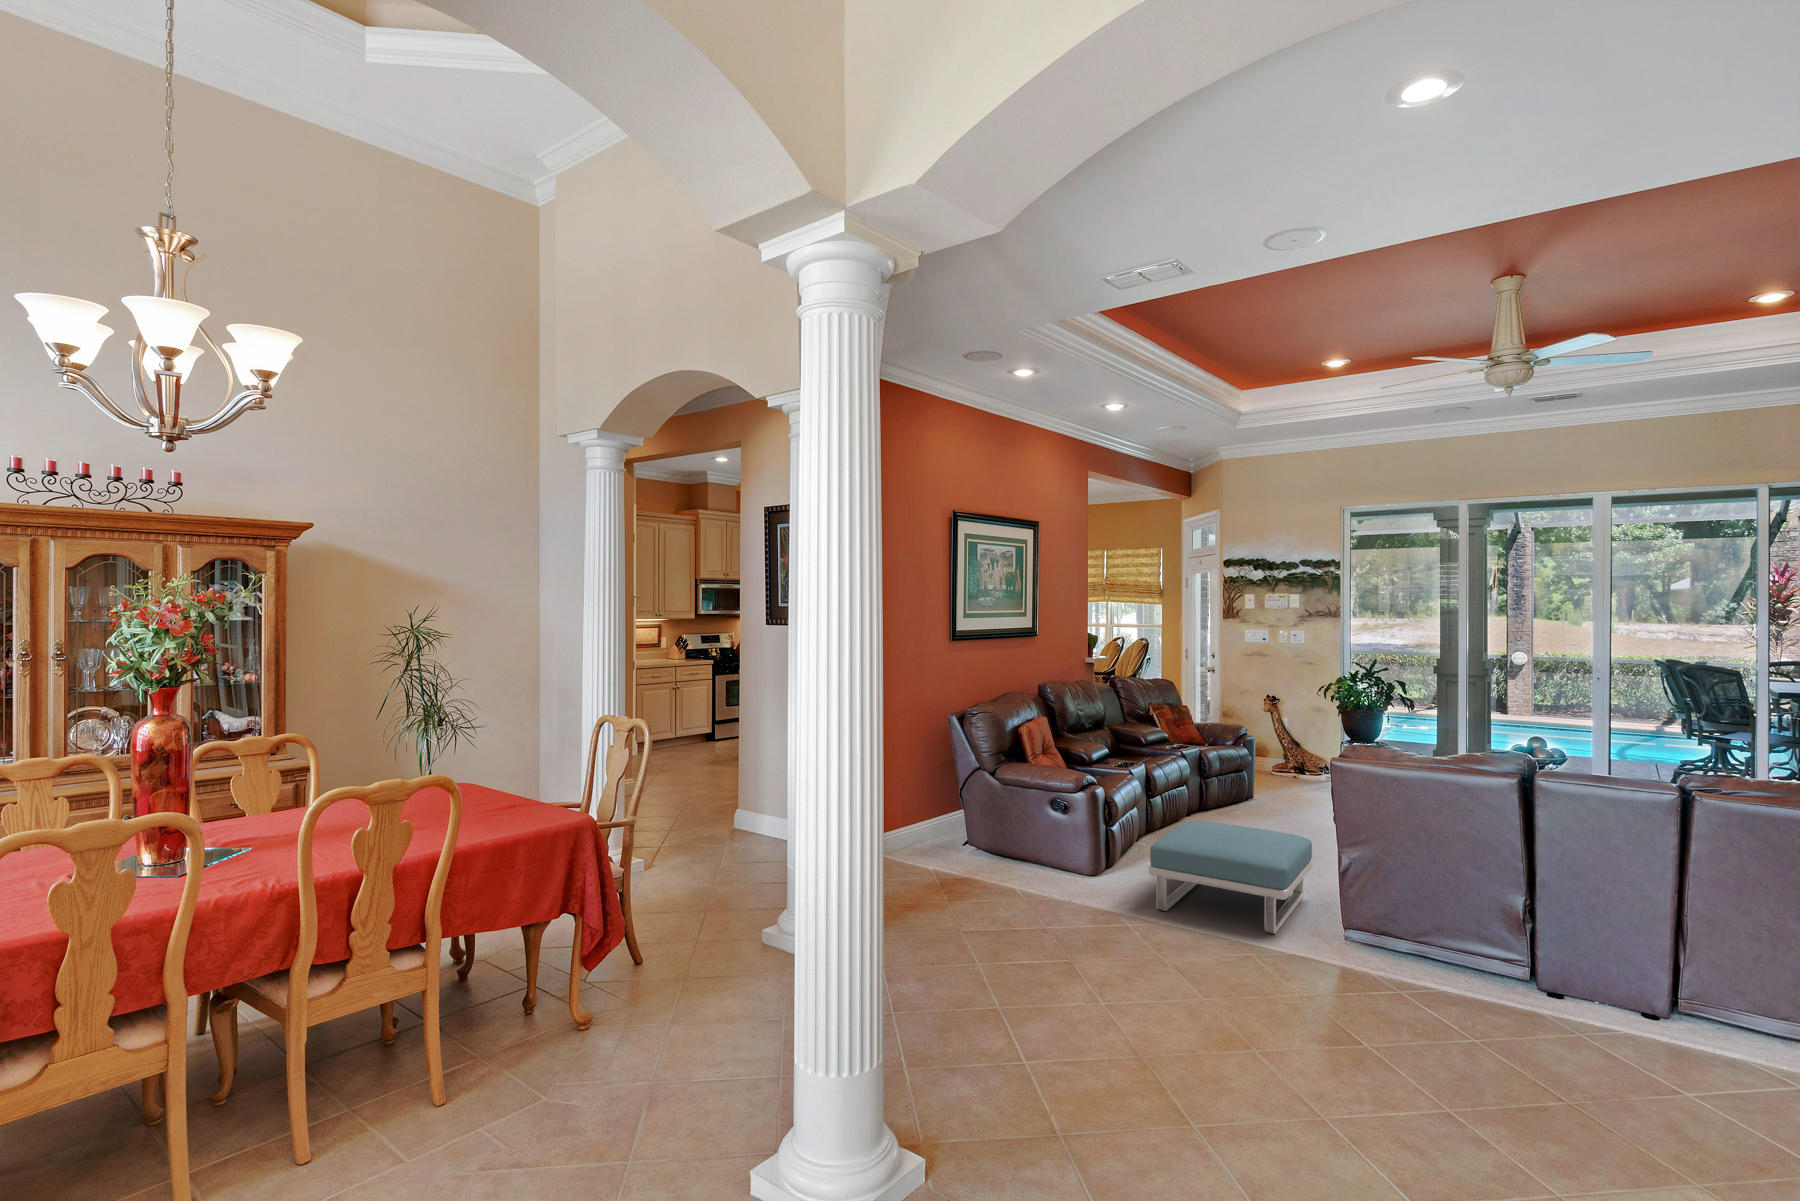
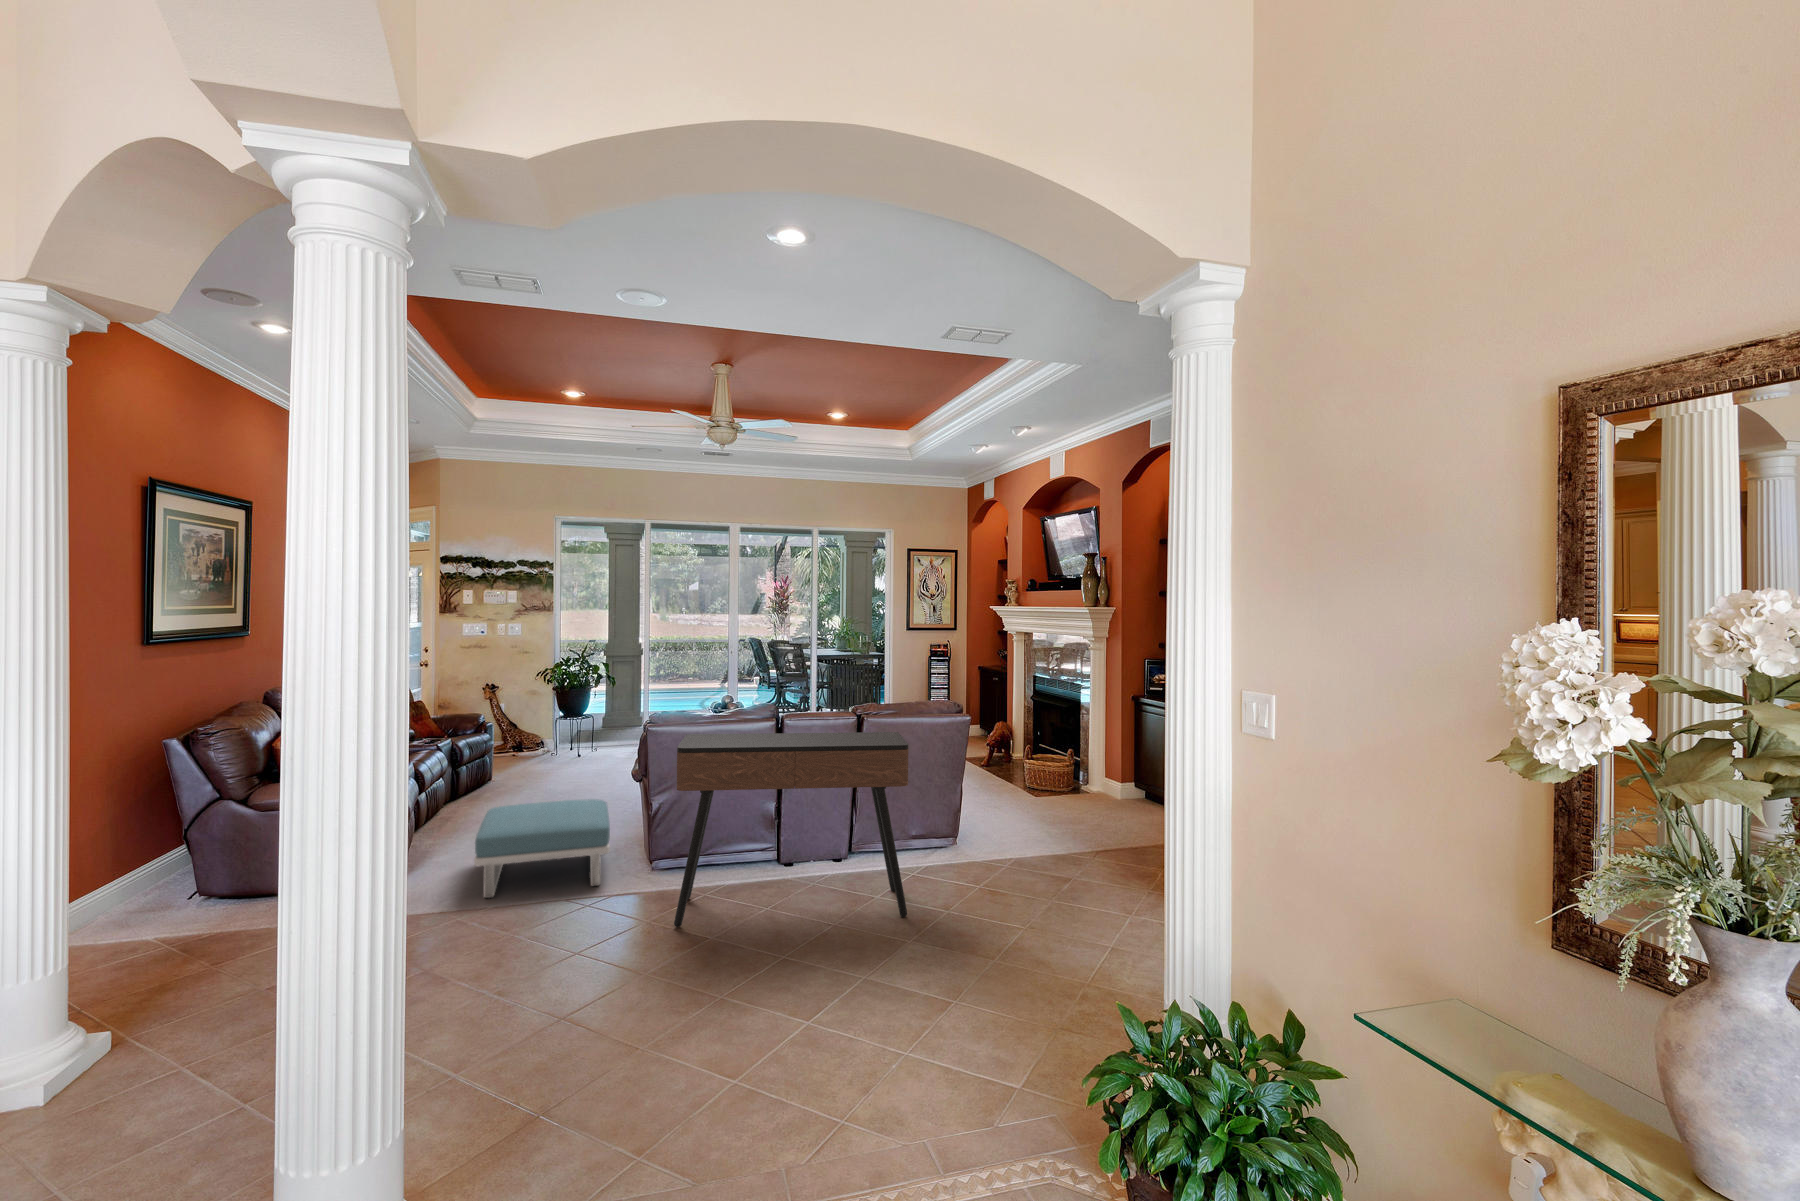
console table: none [1320,774,1737,1145] -> present [674,732,909,927]

